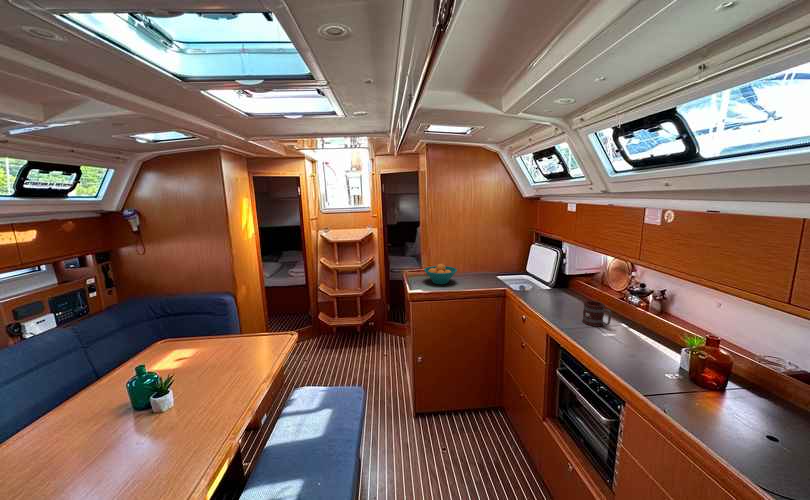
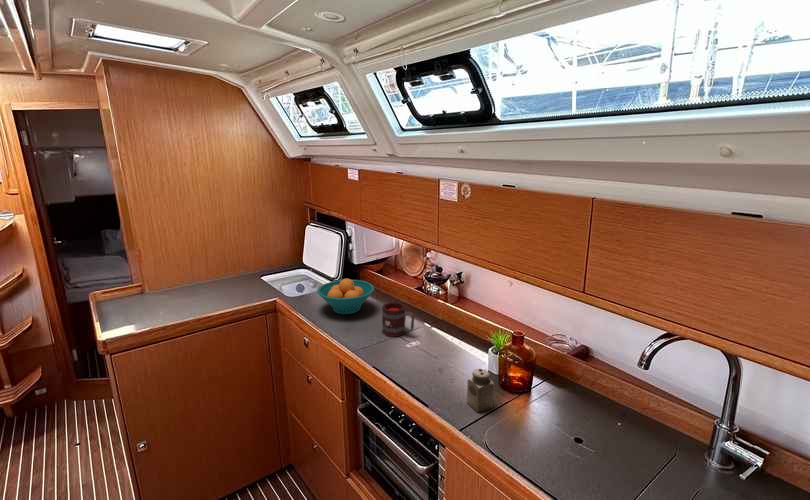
fruit bowl: present [424,264,457,284] -> present [317,278,374,314]
salt shaker: none [651,353,680,388] -> present [467,369,494,412]

